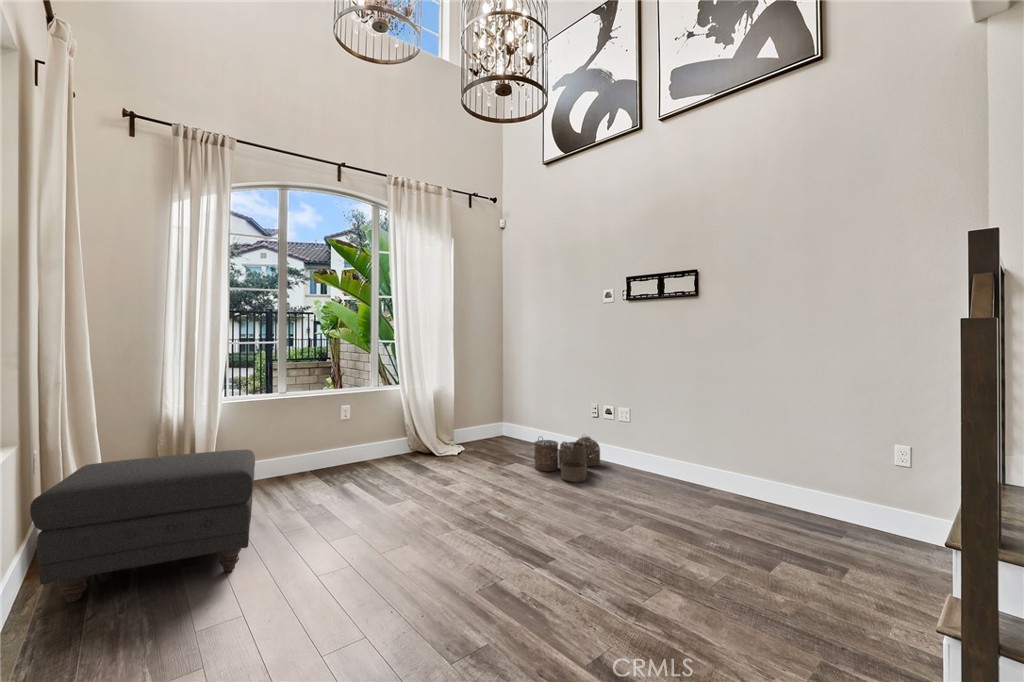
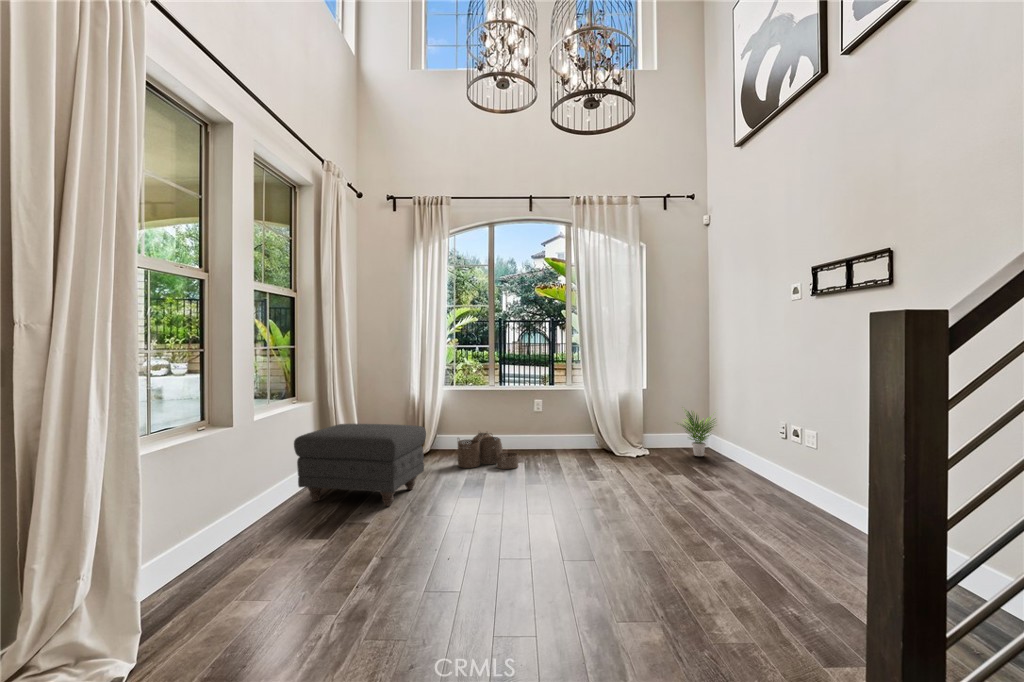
potted plant: none [486,399,526,445] -> present [680,410,716,456]
woven basket: present [534,437,600,482] -> present [458,432,519,469]

